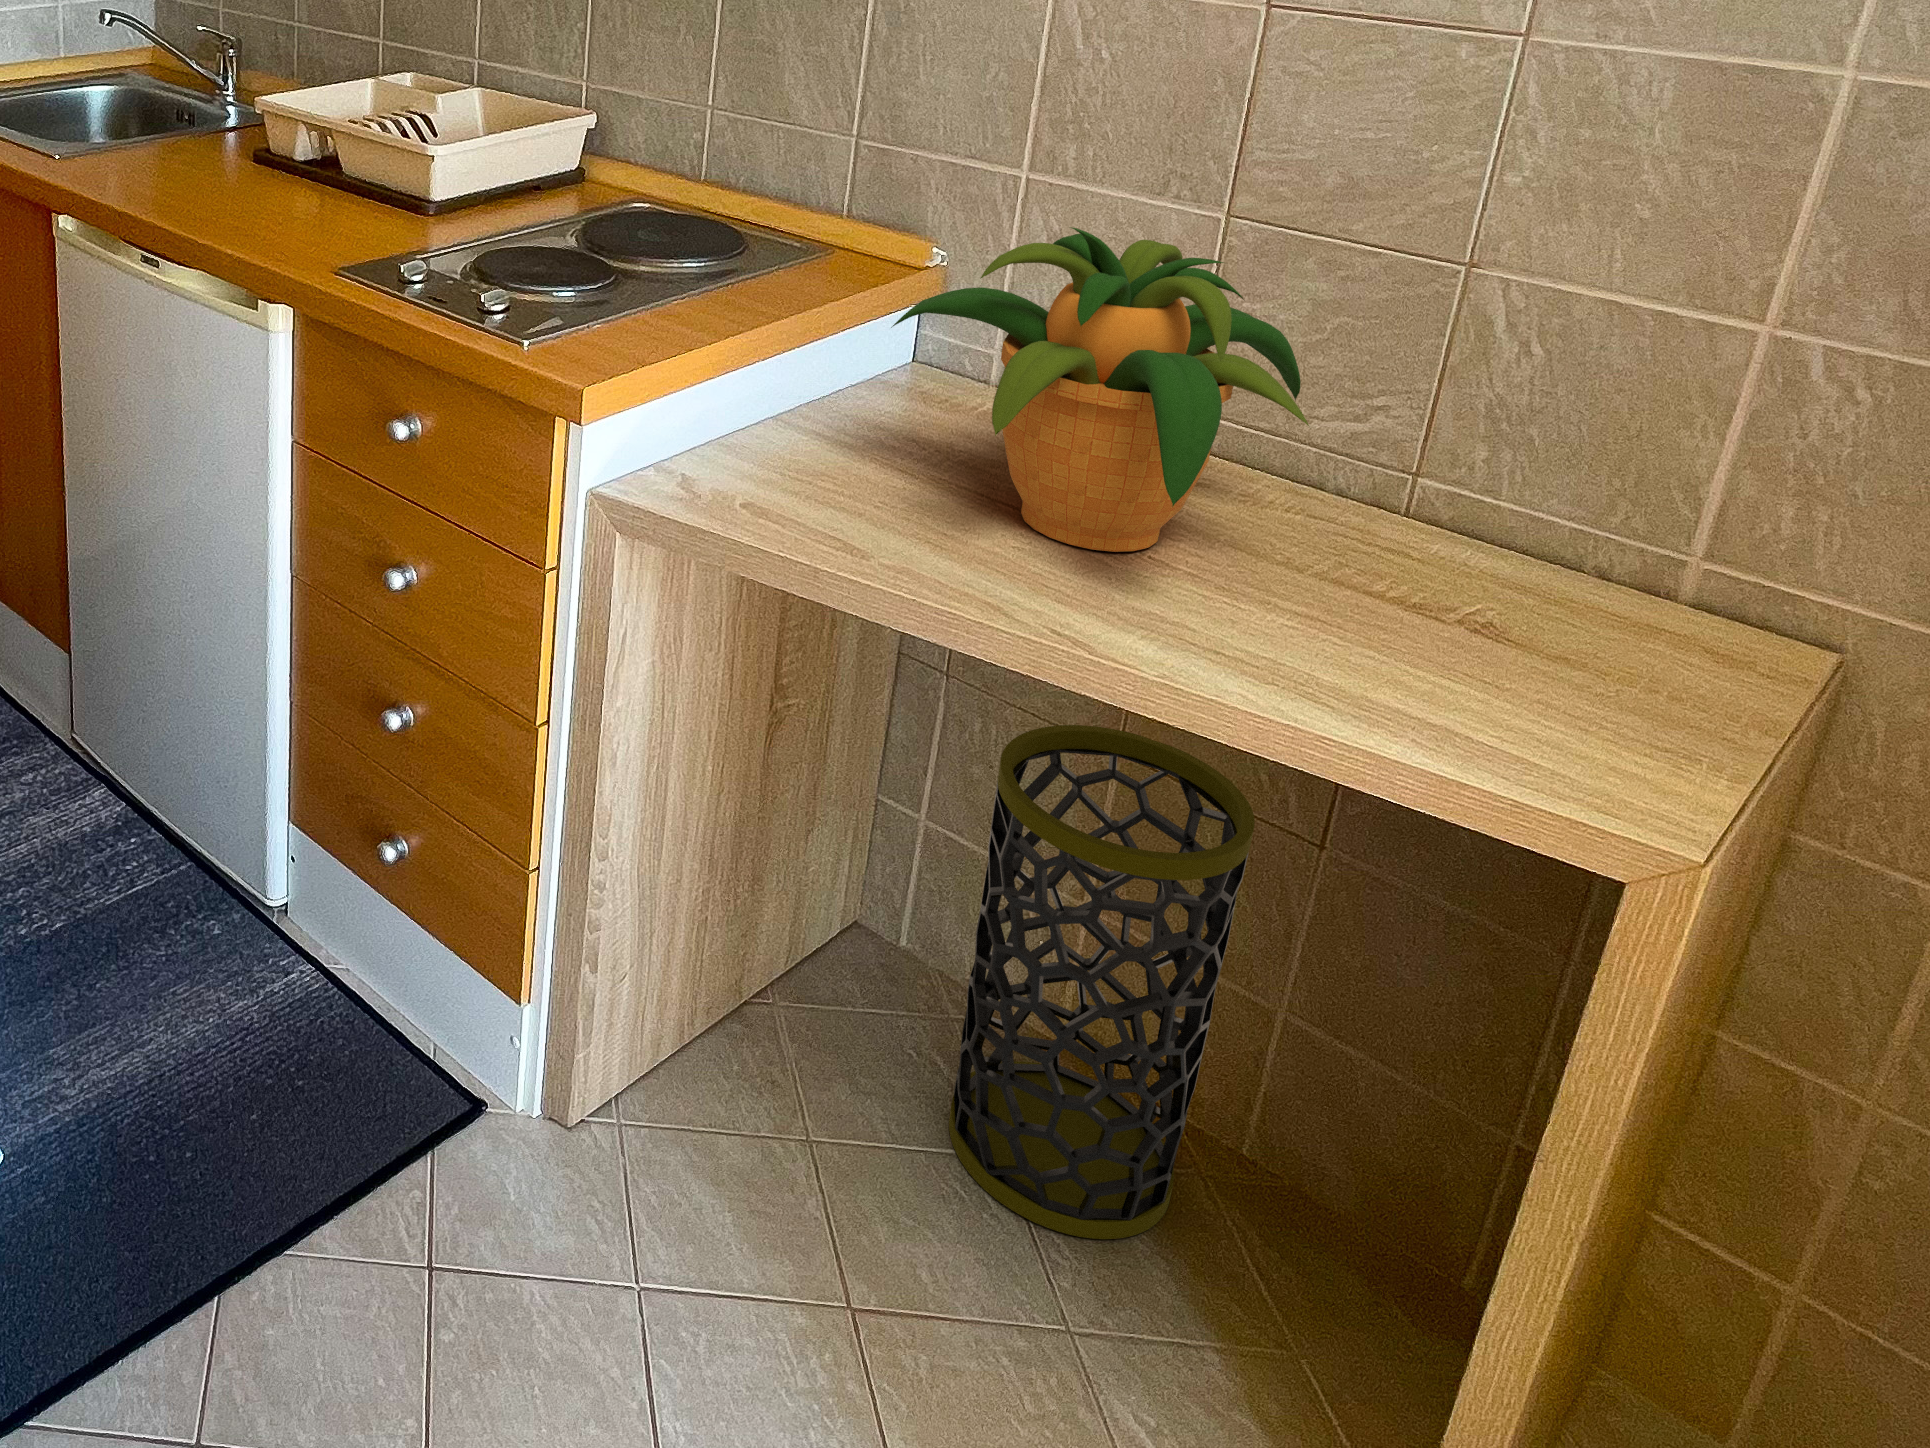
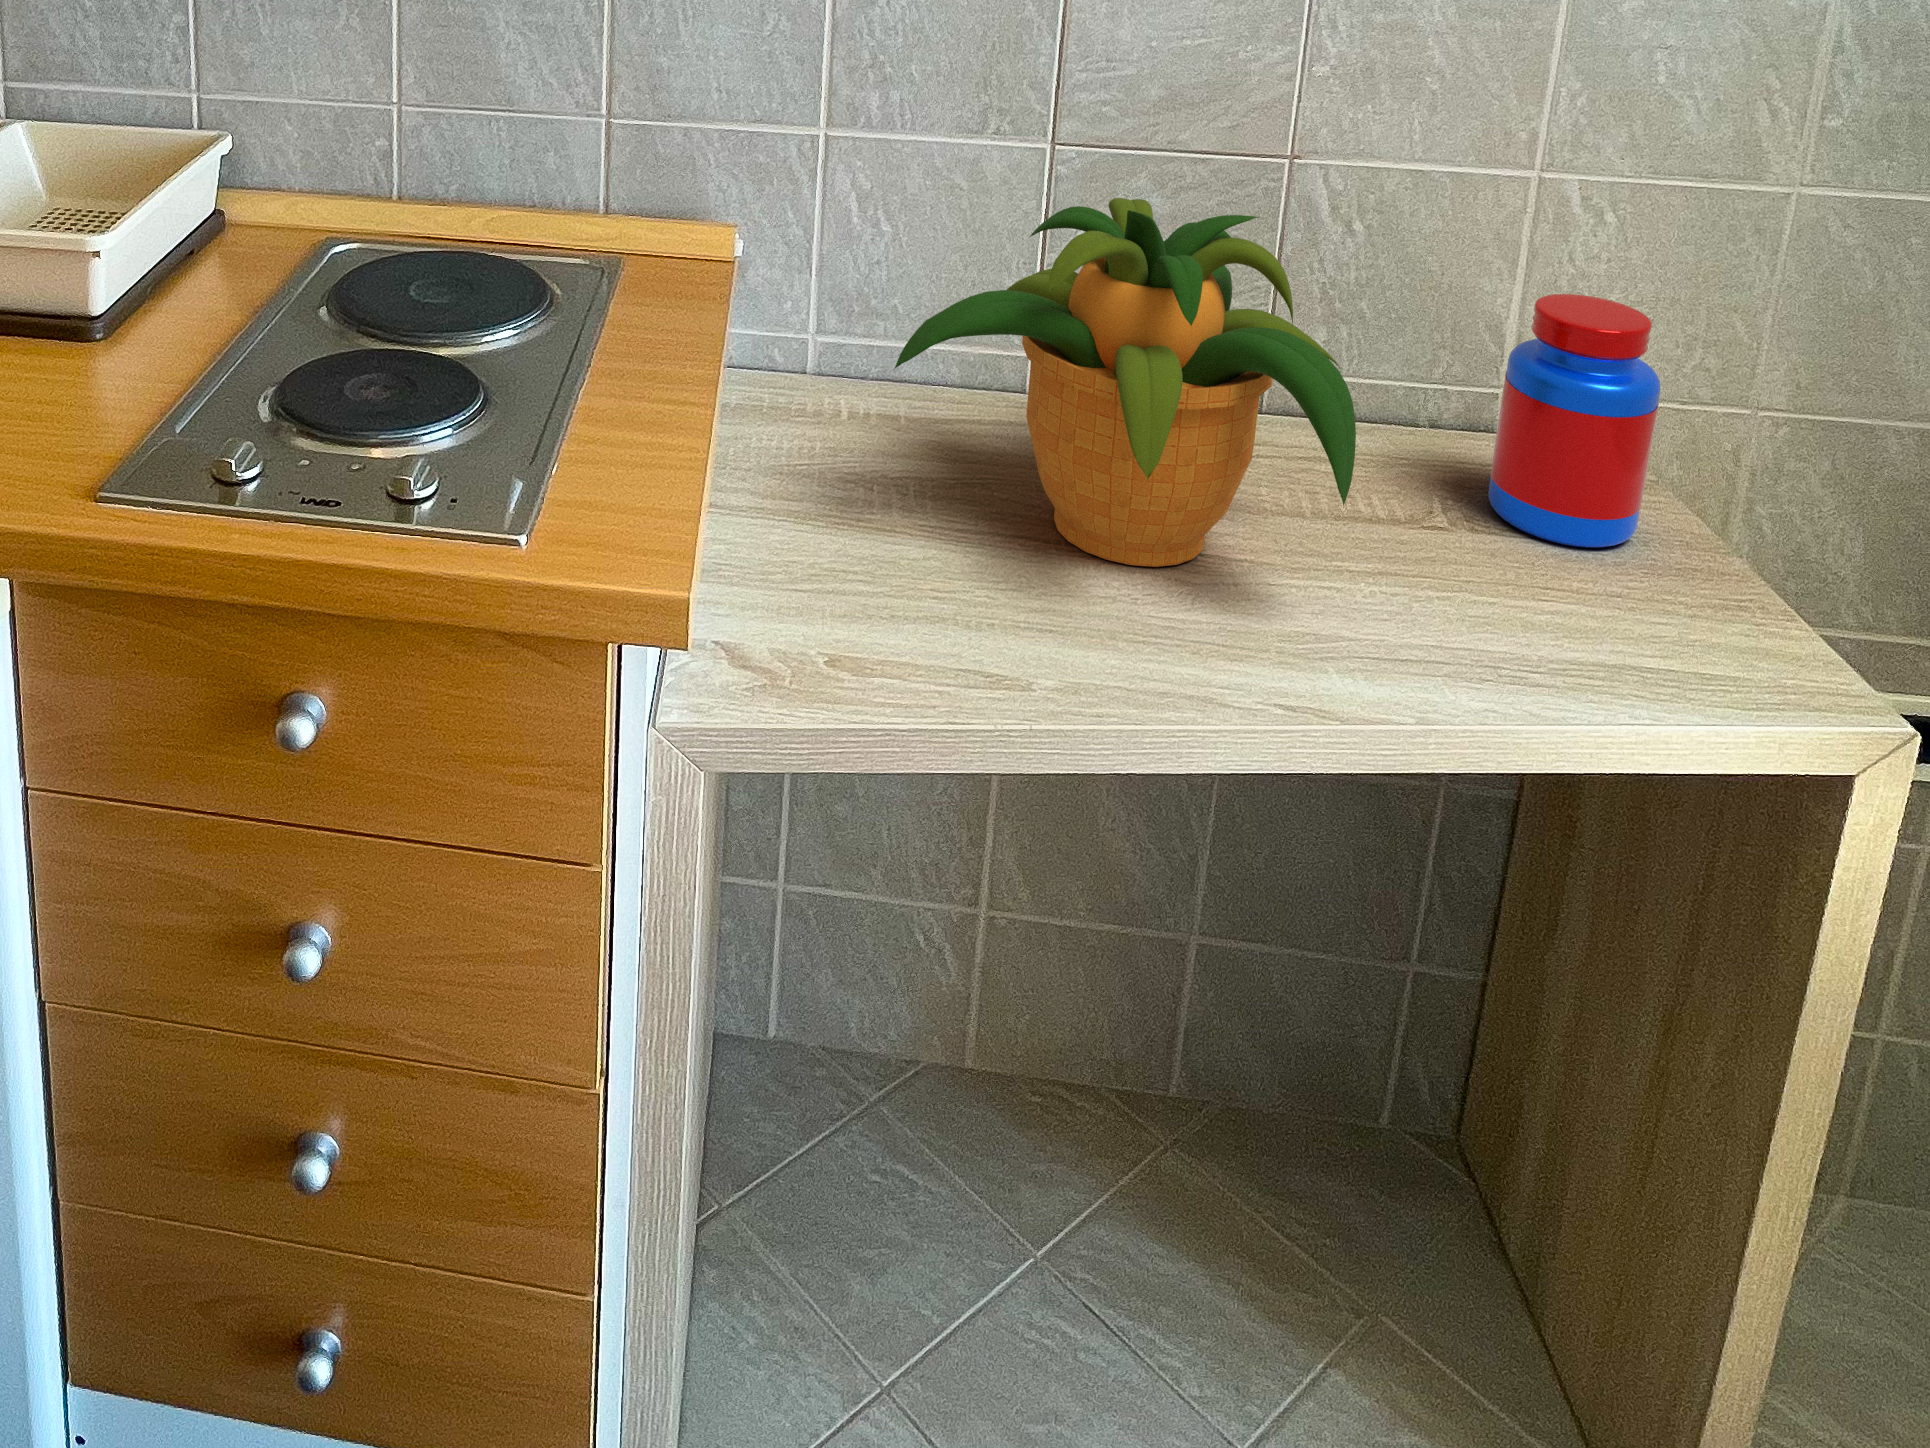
jar: none [1518,427,1732,691] -> present [1488,294,1661,548]
trash can: present [949,725,1255,1239] -> none [953,715,1249,1319]

